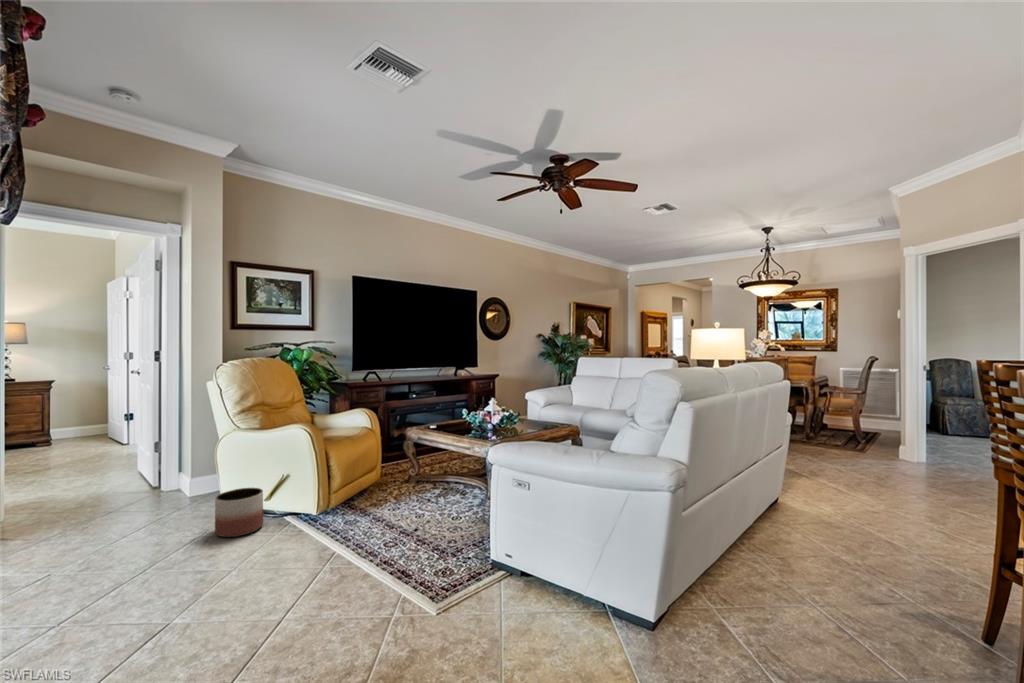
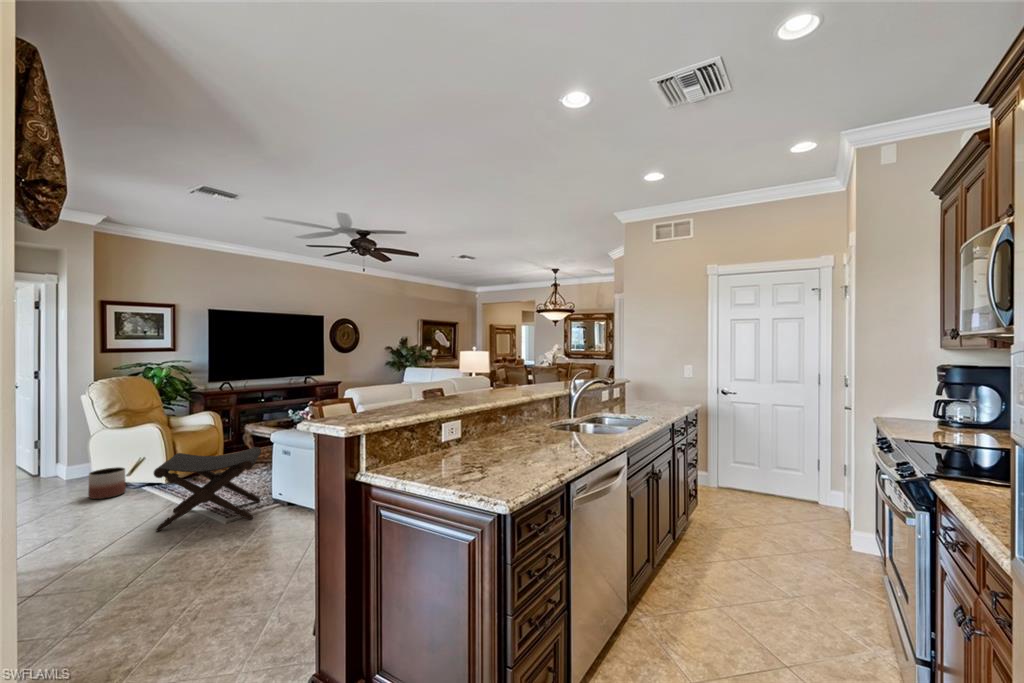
footstool: none [318,469,478,627] -> present [154,447,261,531]

